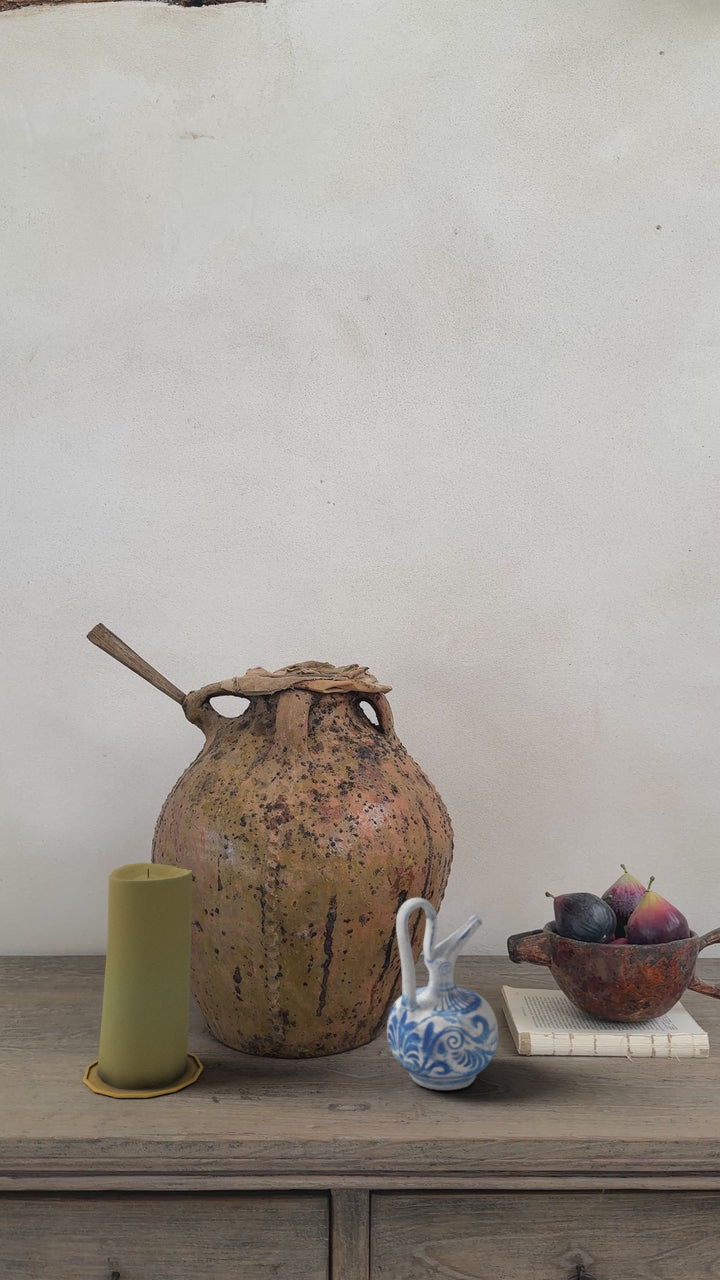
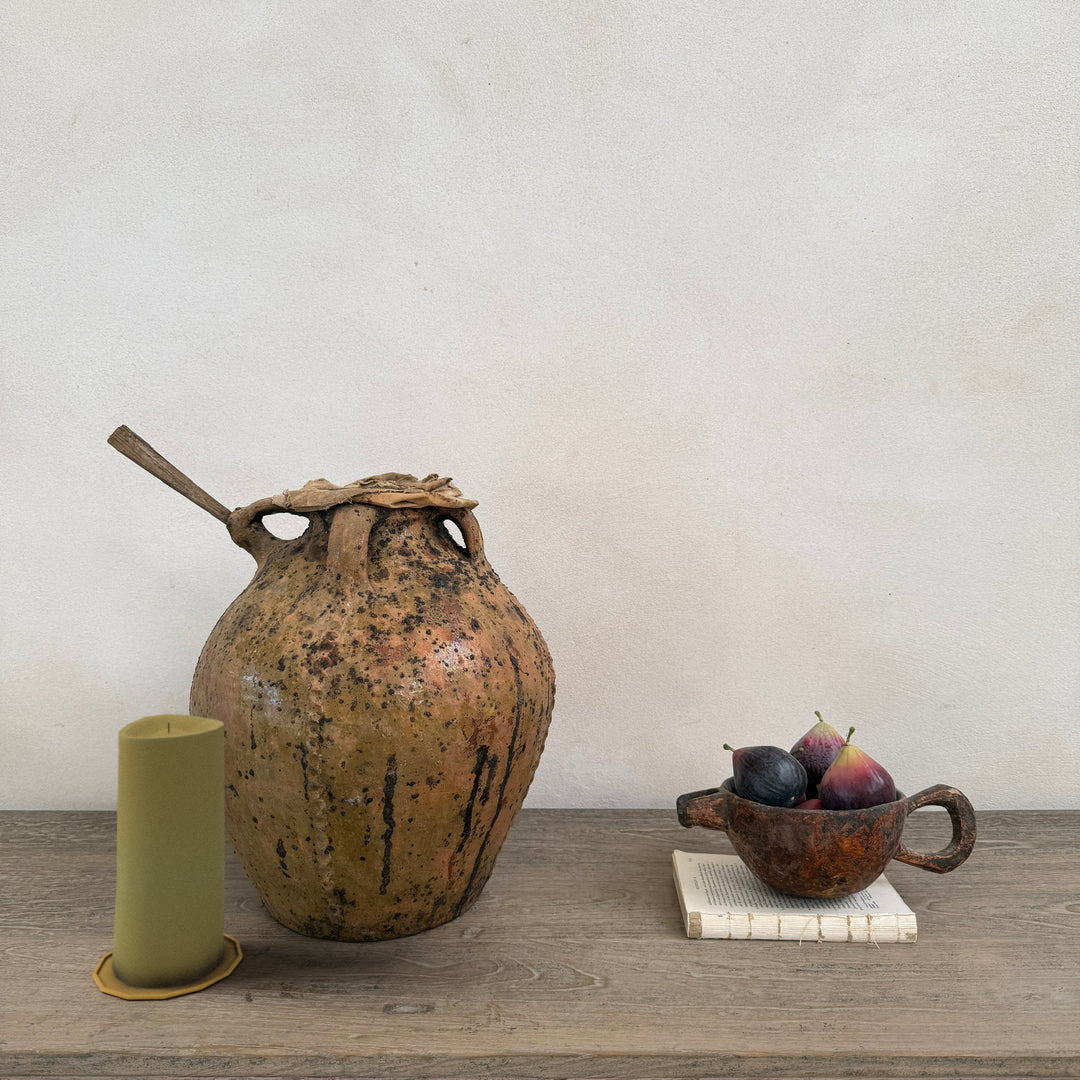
ceramic pitcher: present [387,898,498,1090] -> none [460,756,594,986]

